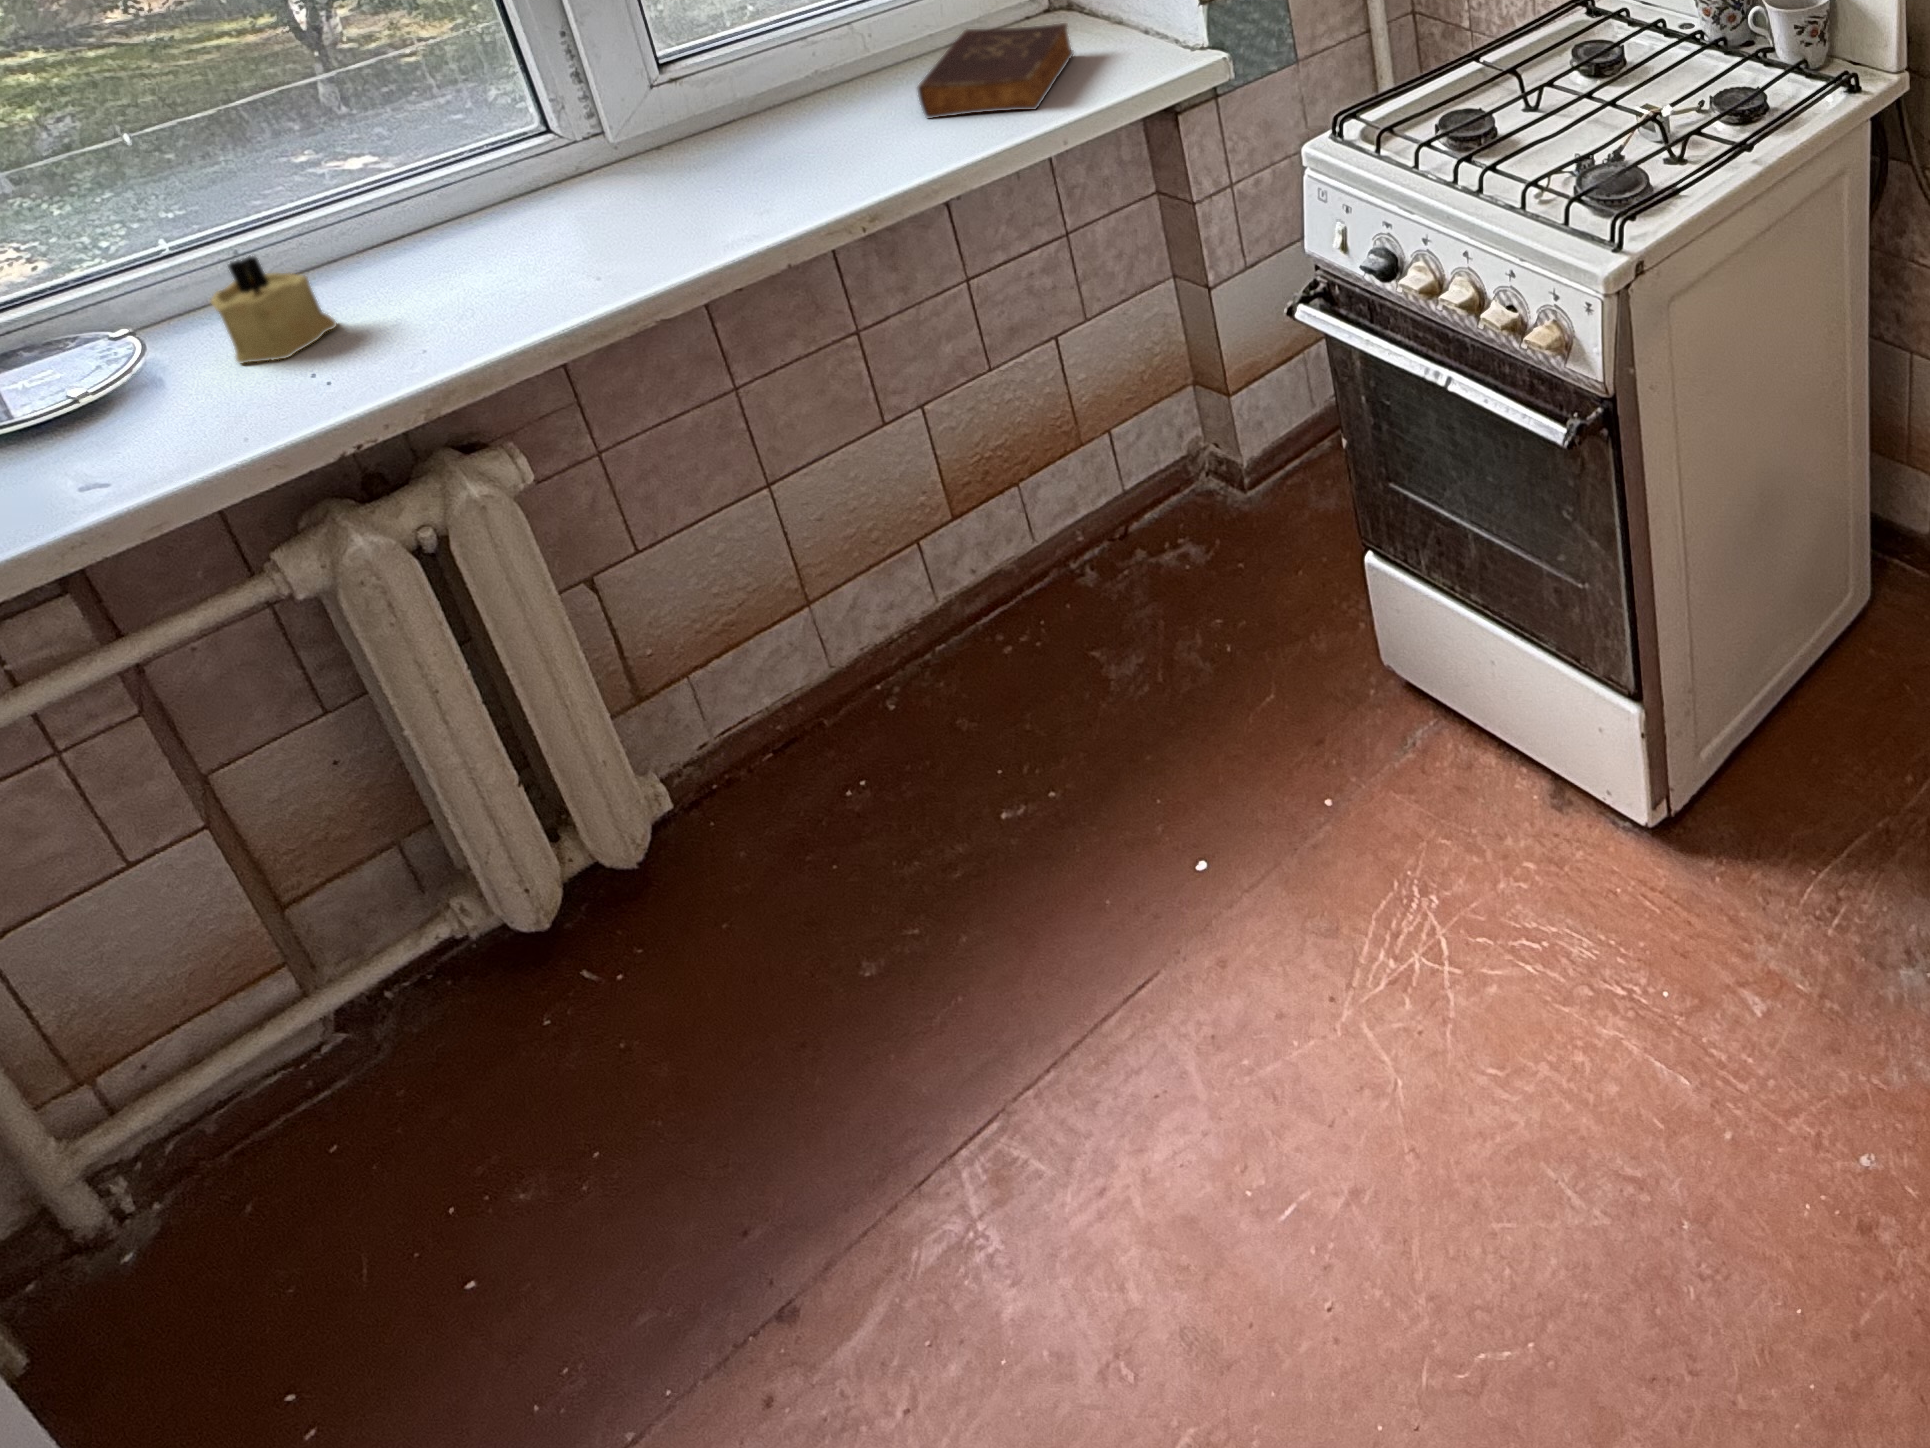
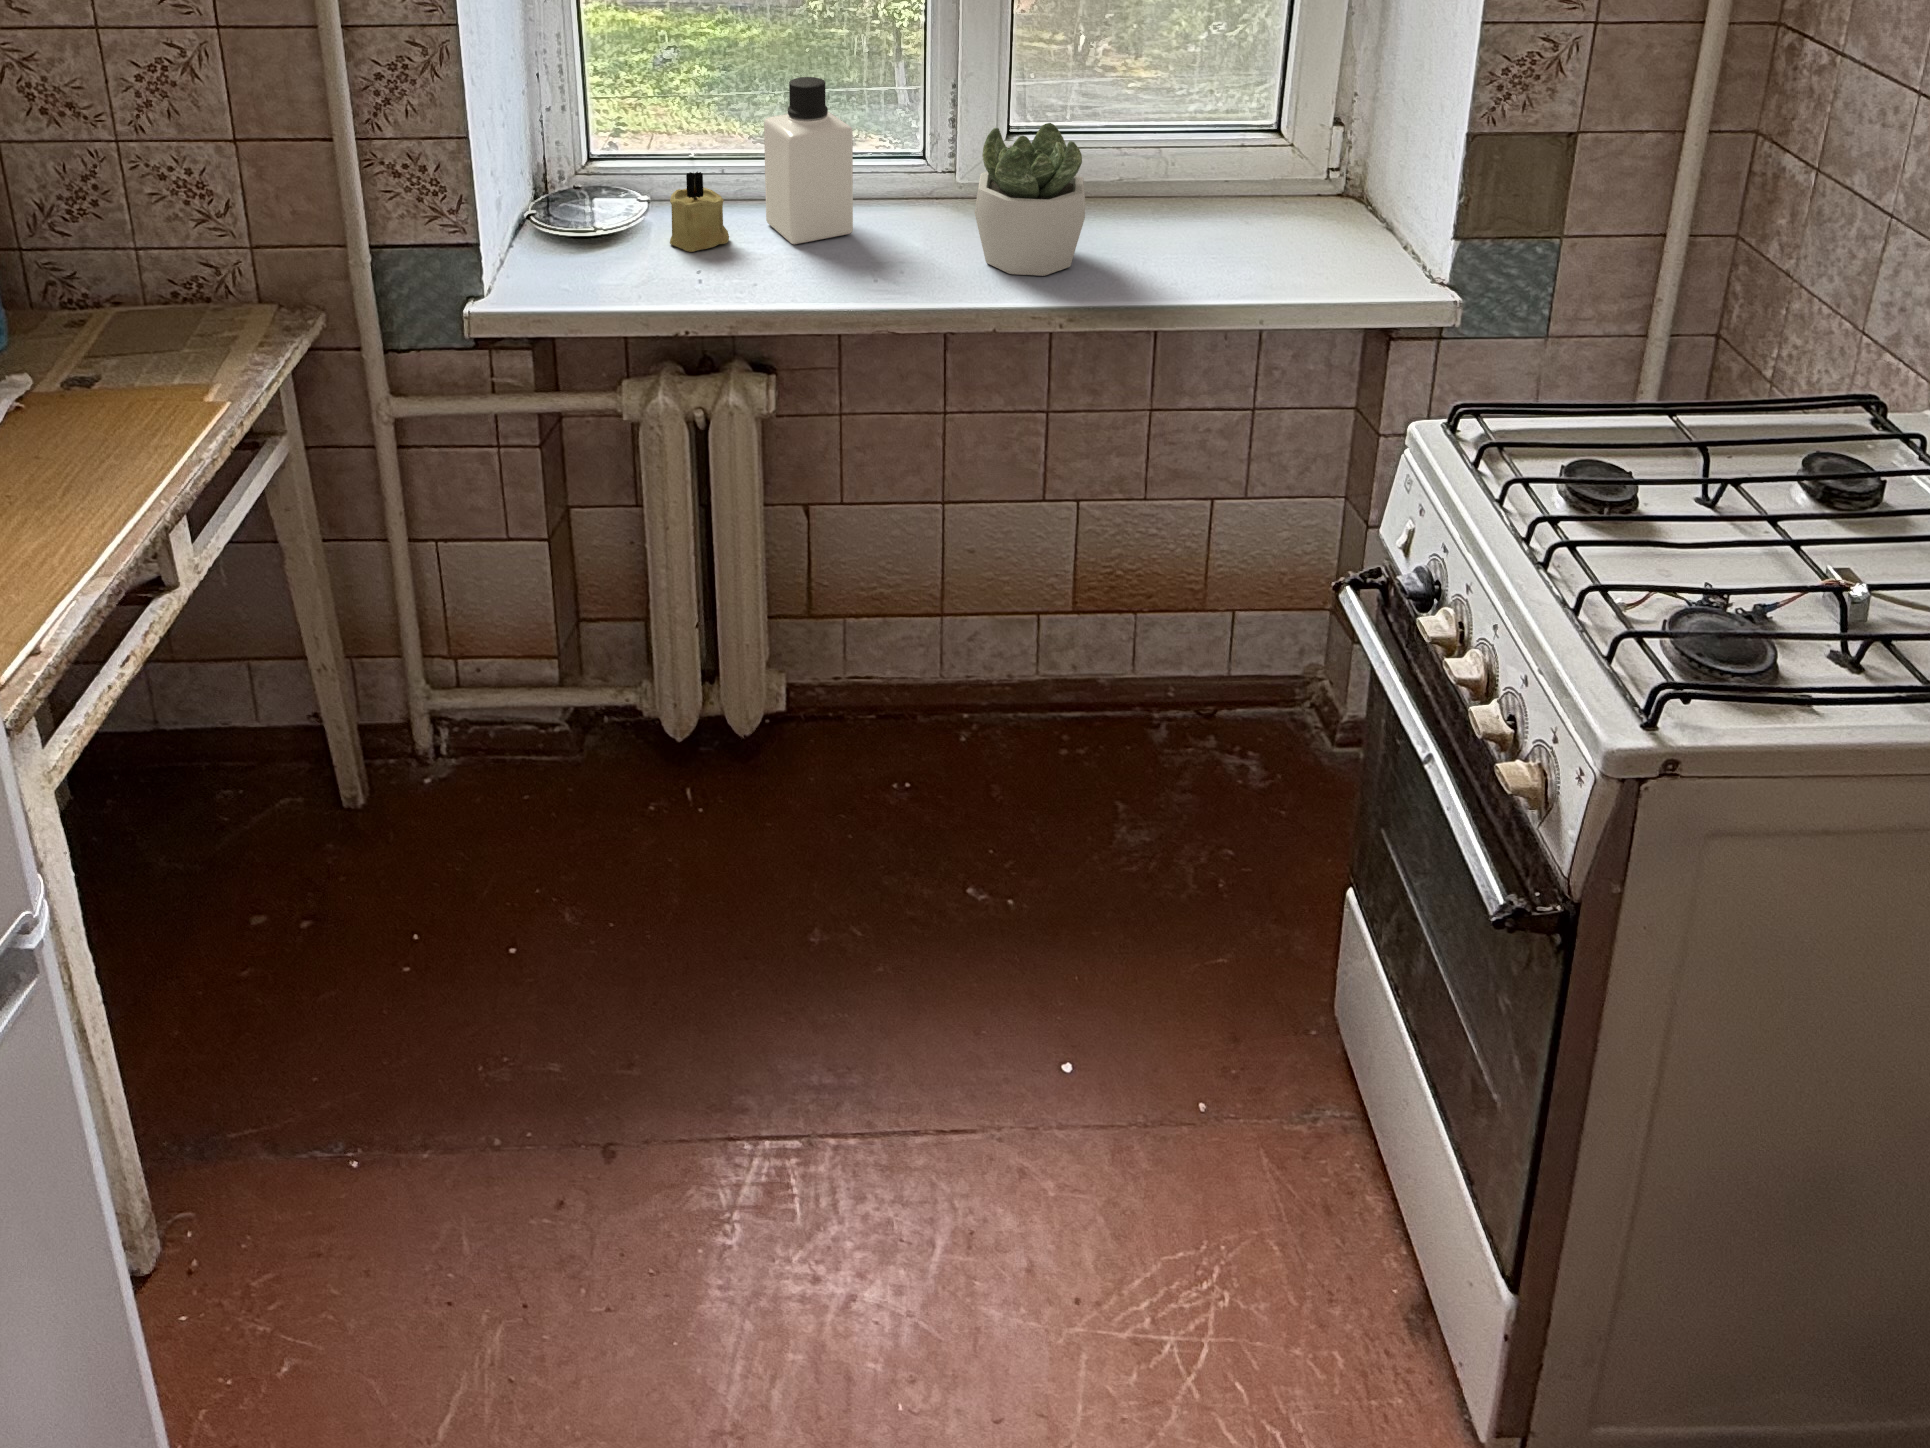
book: present [918,23,1073,118] -> none [1169,185,1332,280]
succulent plant: none [674,33,836,206] -> present [975,123,1085,276]
bottle: none [316,80,518,289] -> present [764,77,853,244]

